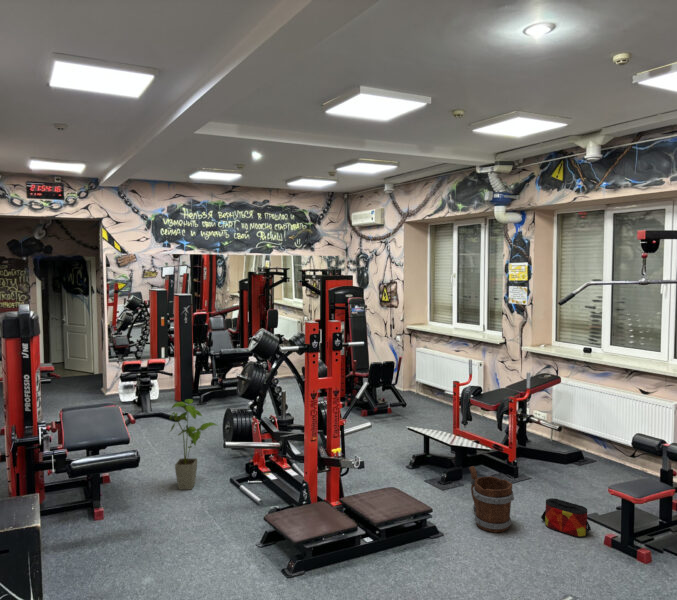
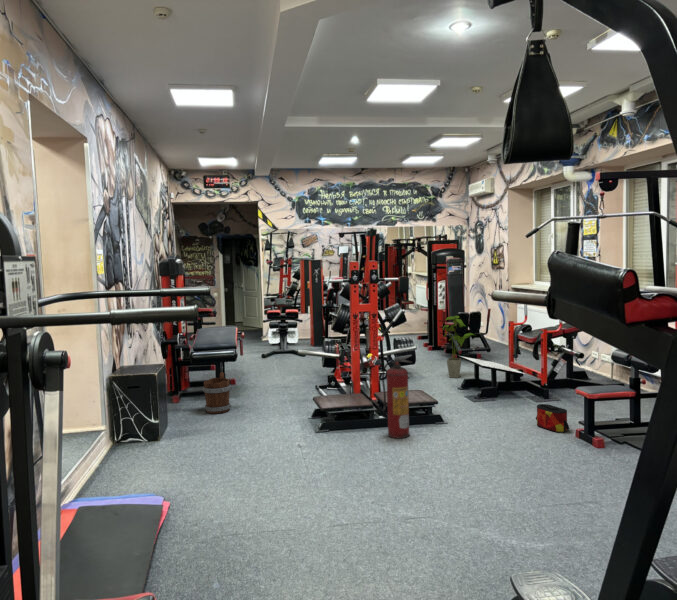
house plant: present [170,399,216,490] -> present [443,316,473,378]
fire extinguisher: none [382,459,424,580] -> present [382,355,411,438]
bucket: present [469,466,514,532] -> present [202,372,232,414]

